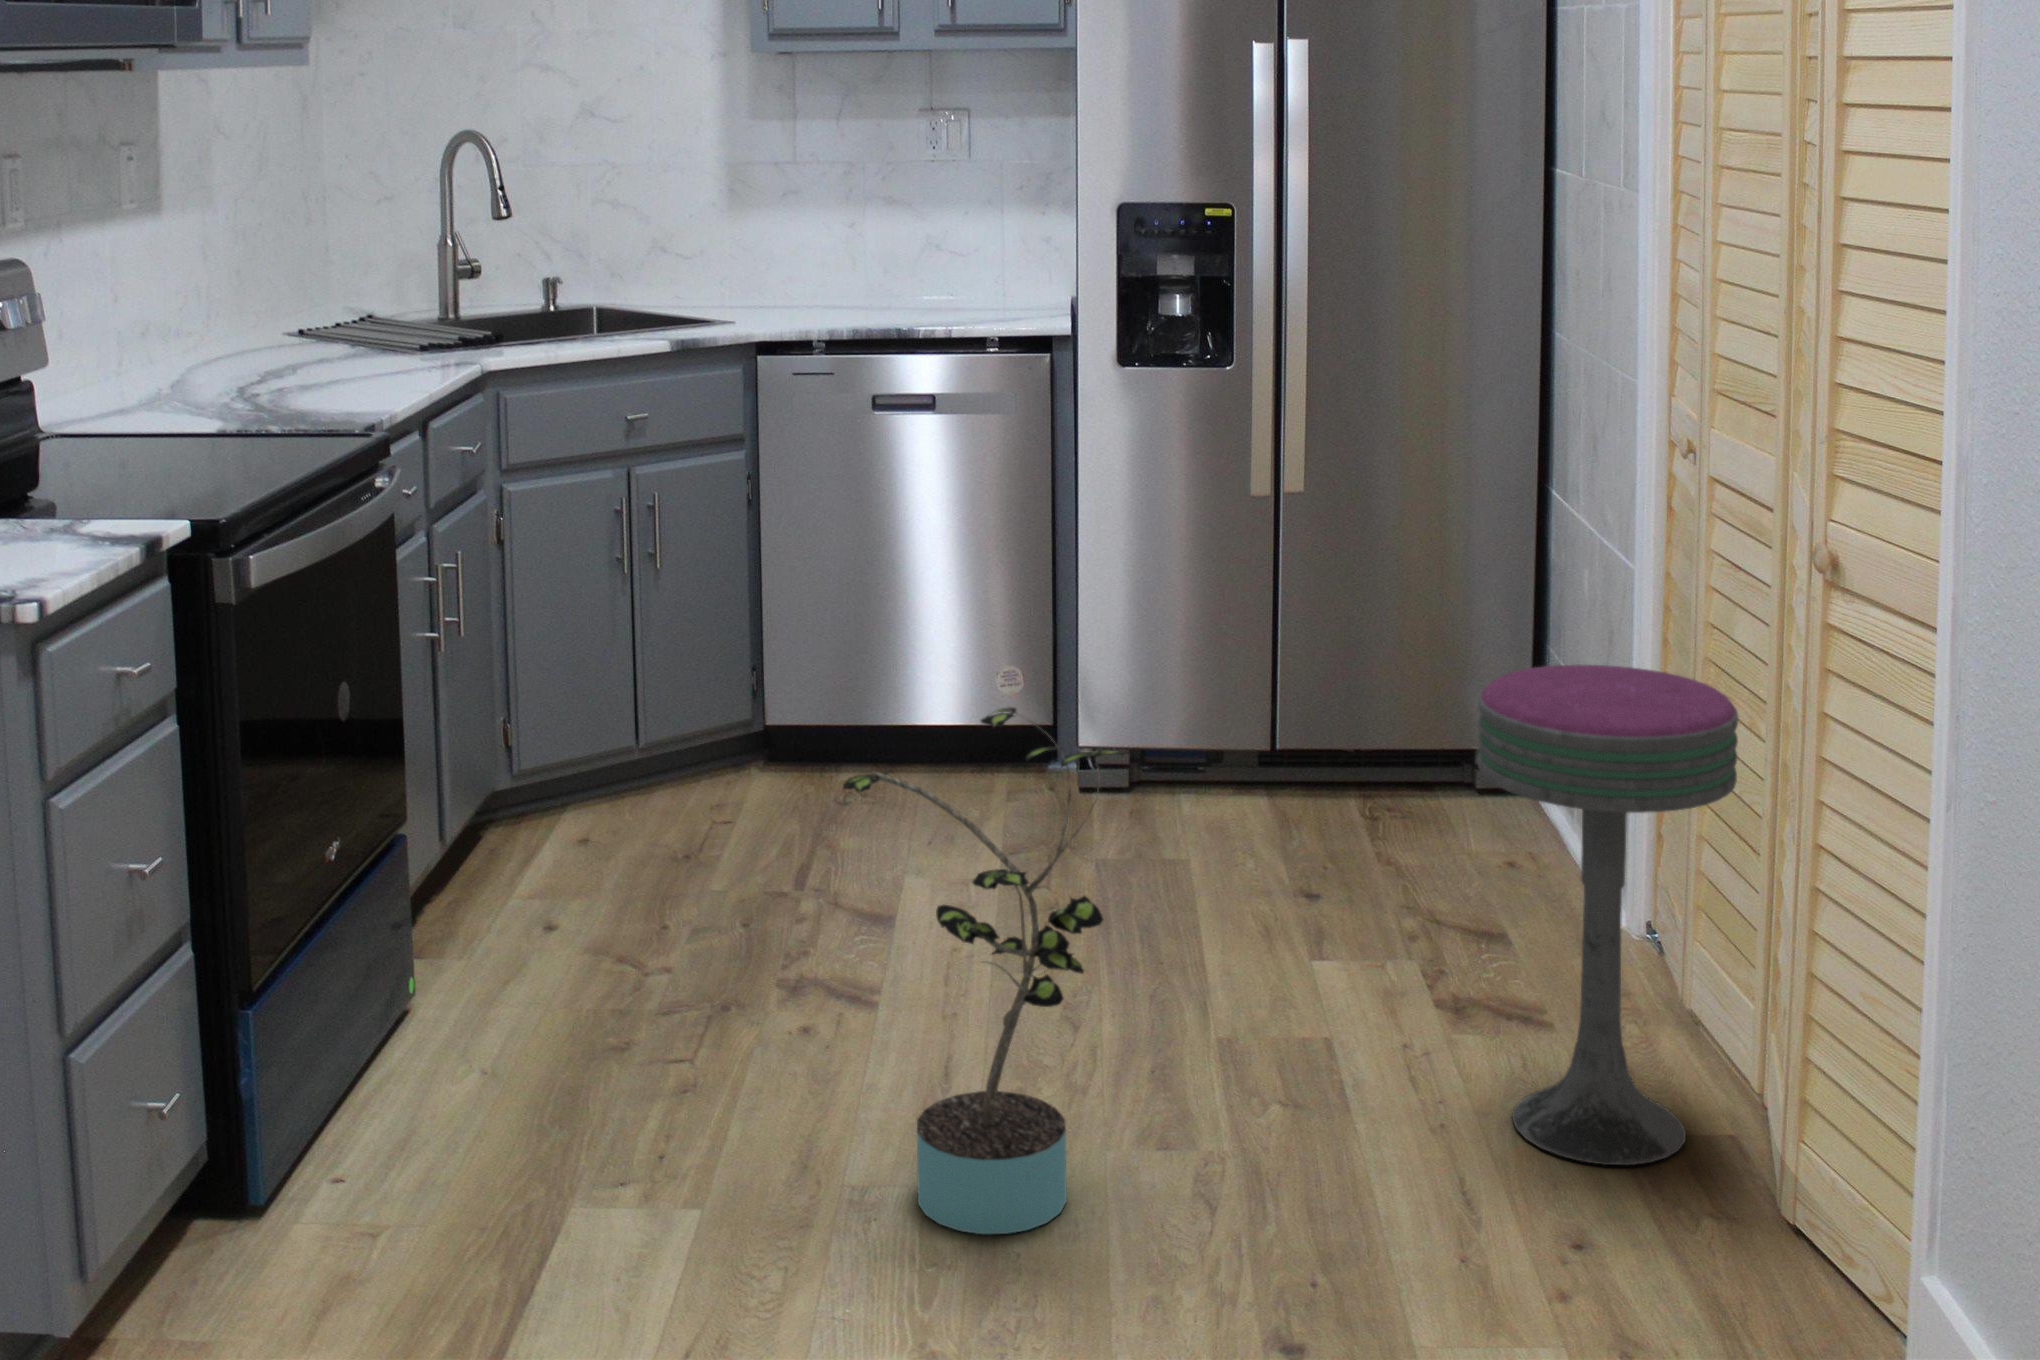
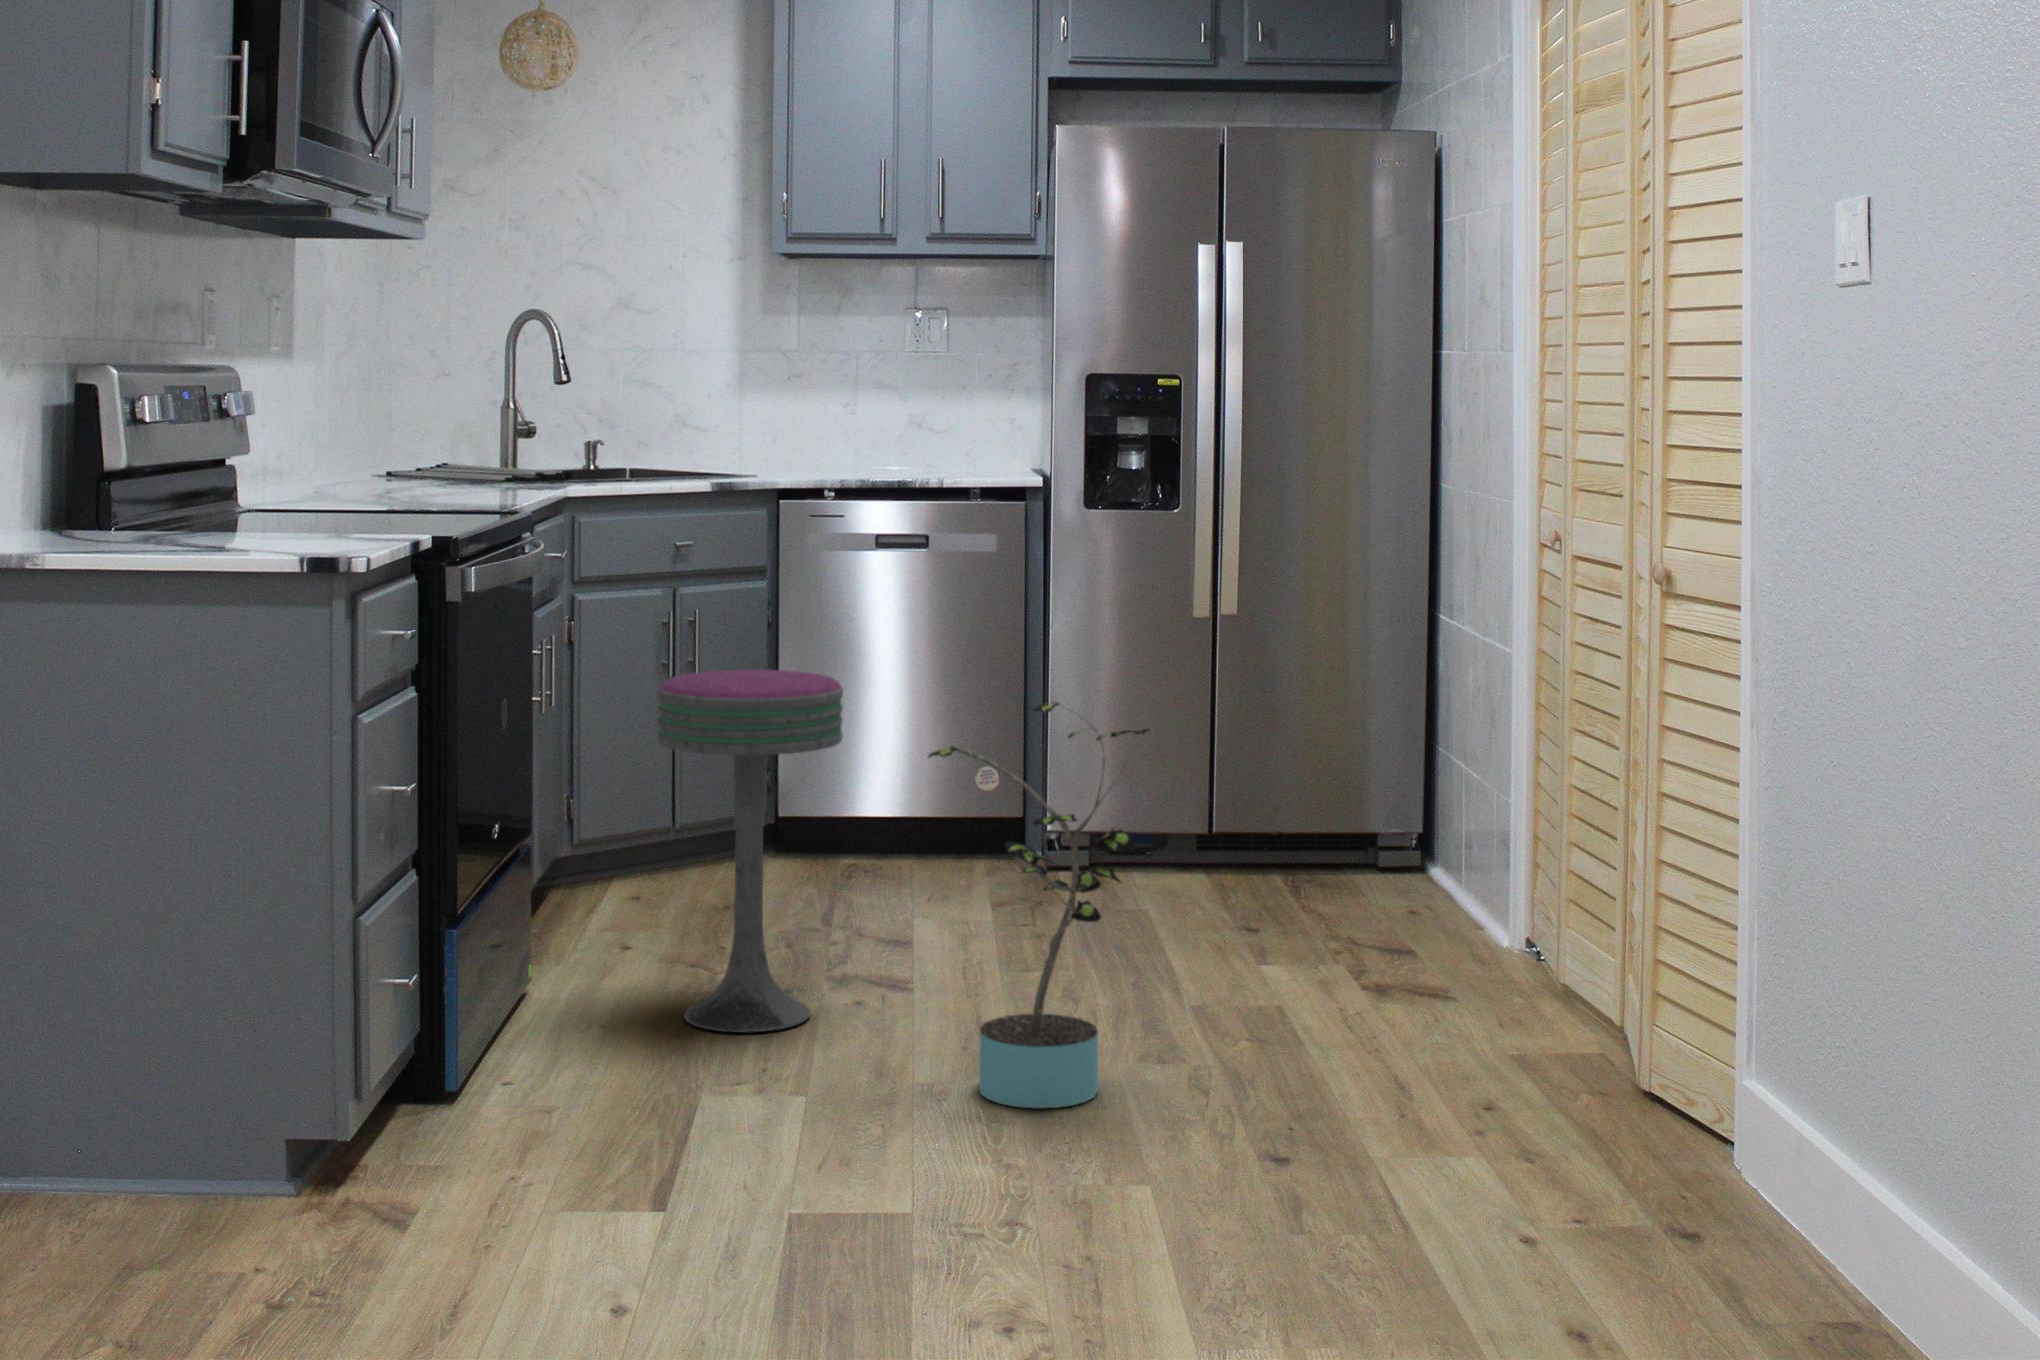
bar stool: present [1477,665,1738,1165] -> present [658,670,843,1032]

